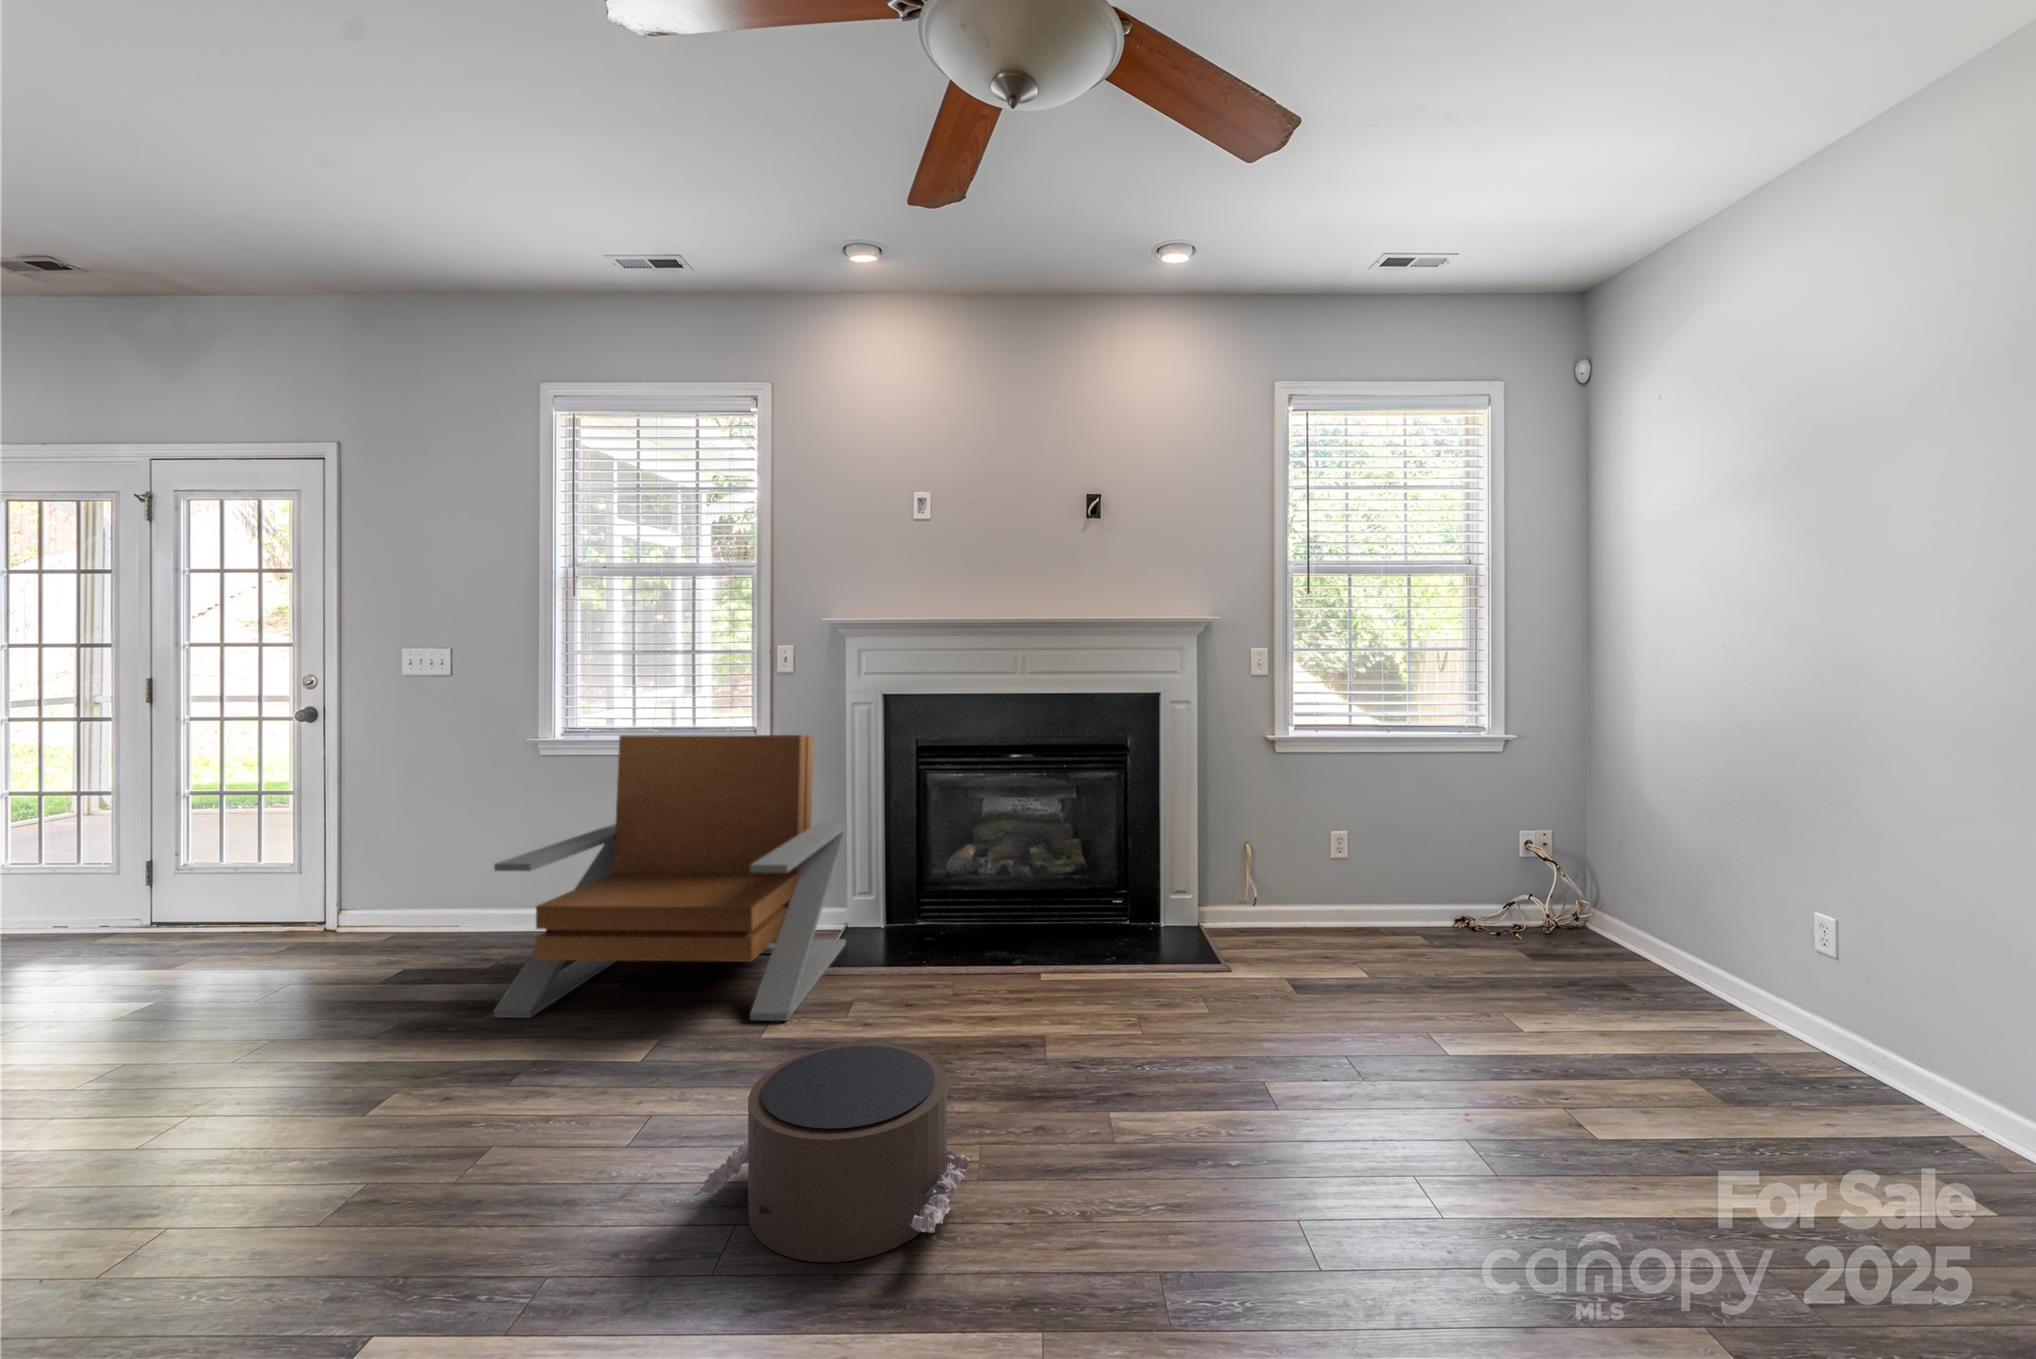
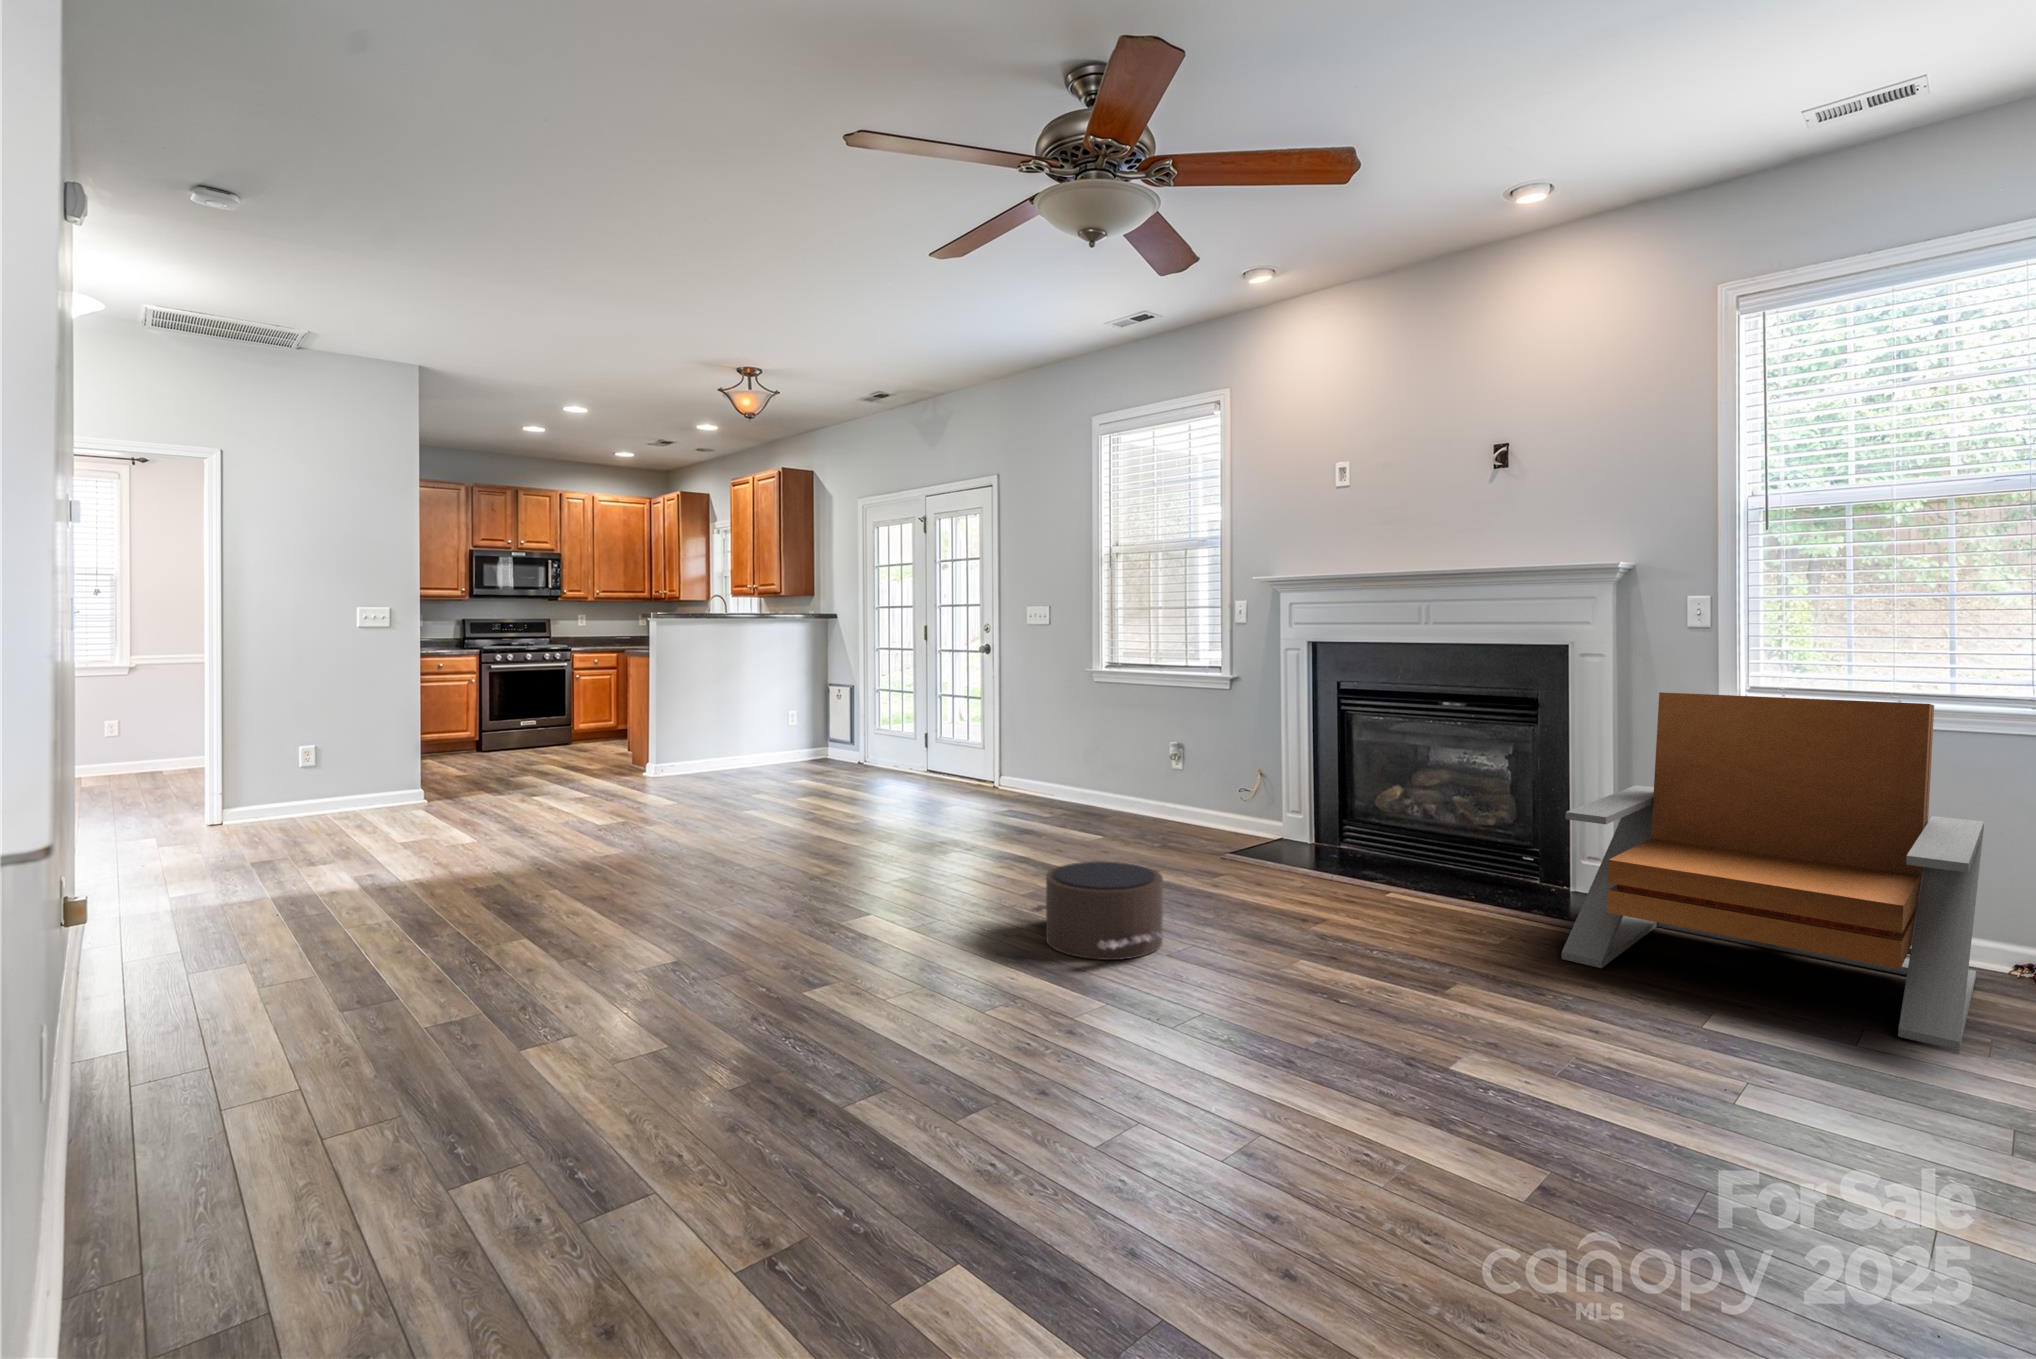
lounge chair: present [494,735,847,1021] -> present [1562,692,1984,1050]

